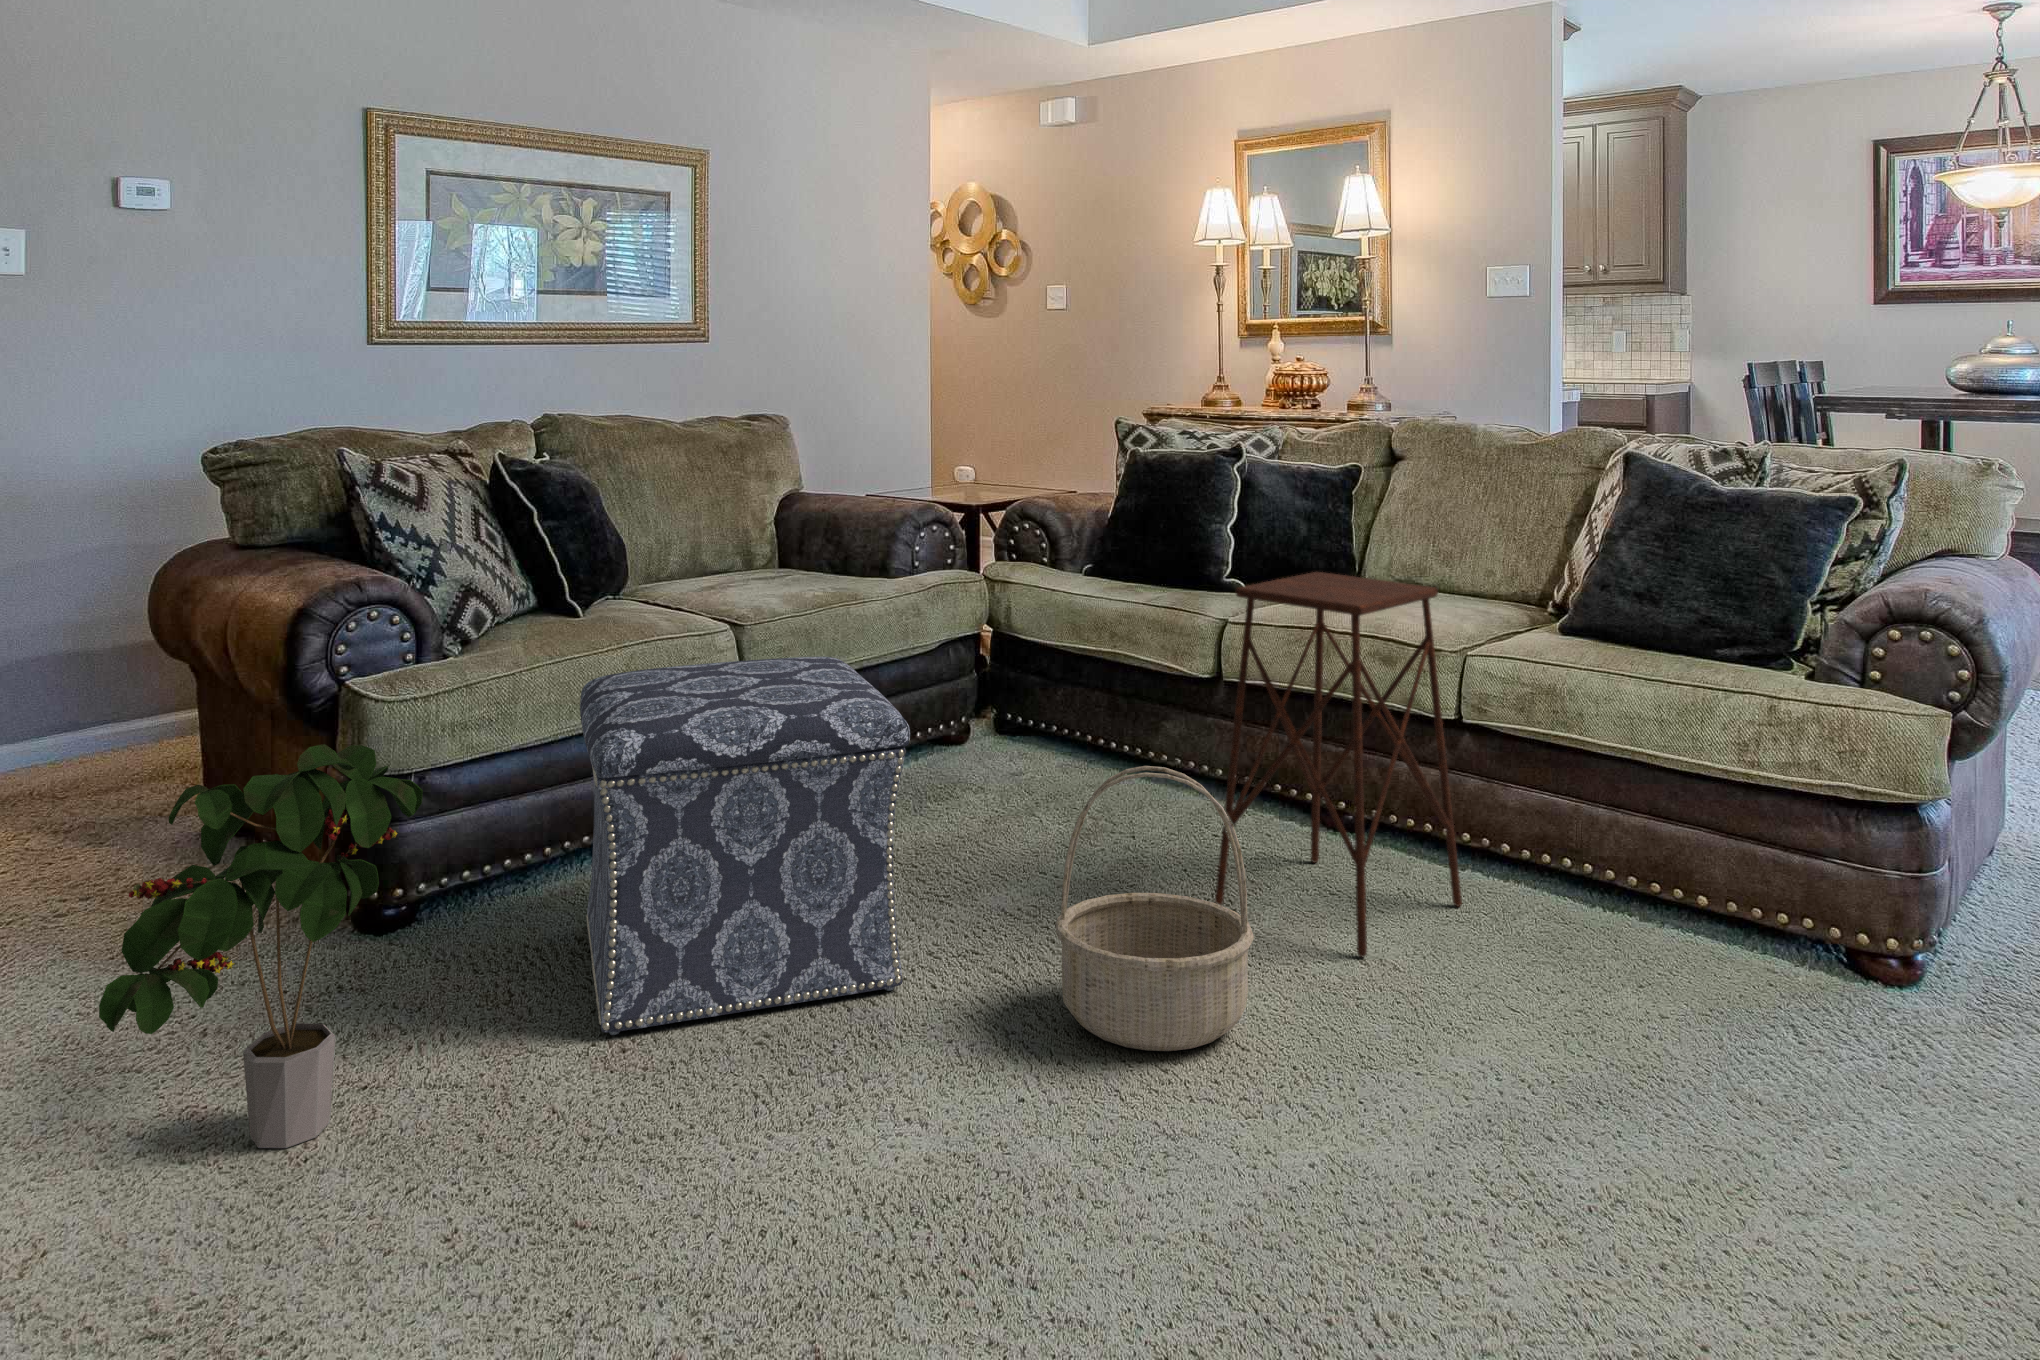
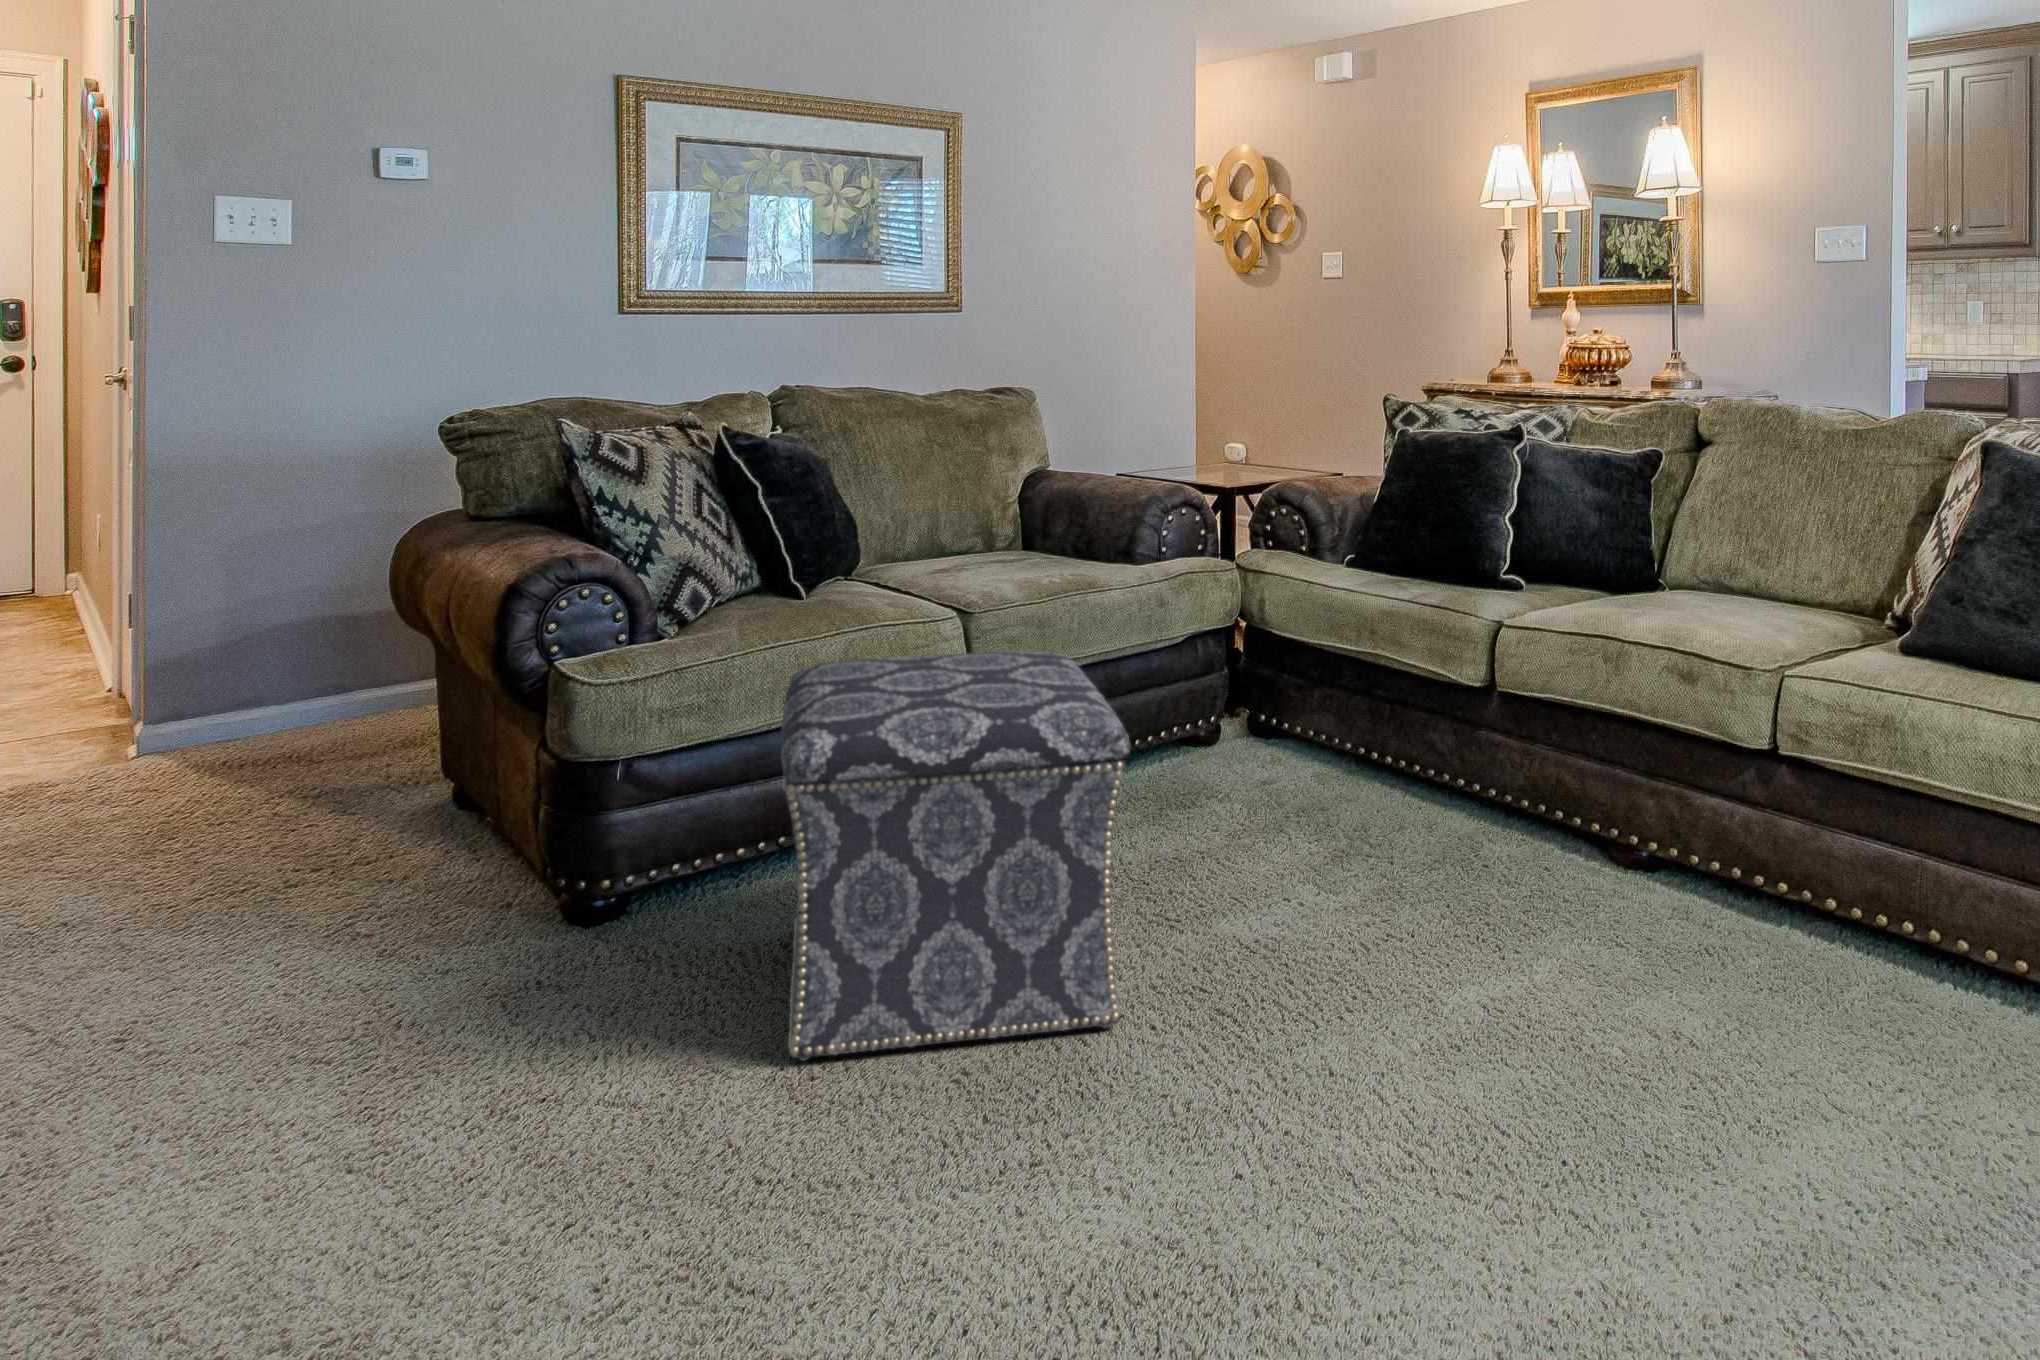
side table: present [1215,572,1462,957] -> none [1481,572,1776,1024]
potted plant: present [99,744,423,1148] -> none [239,736,603,1169]
basket: present [1056,766,1254,1051] -> none [1289,796,1521,1128]

